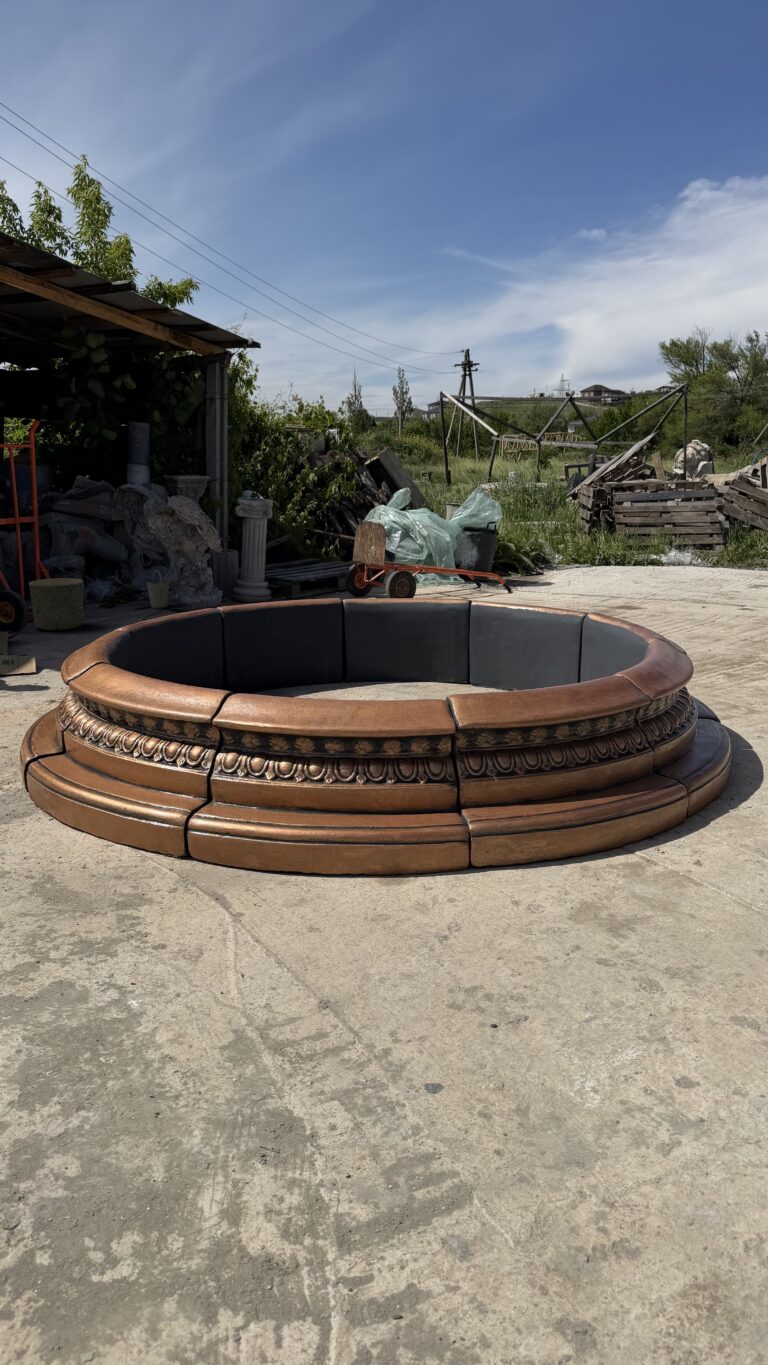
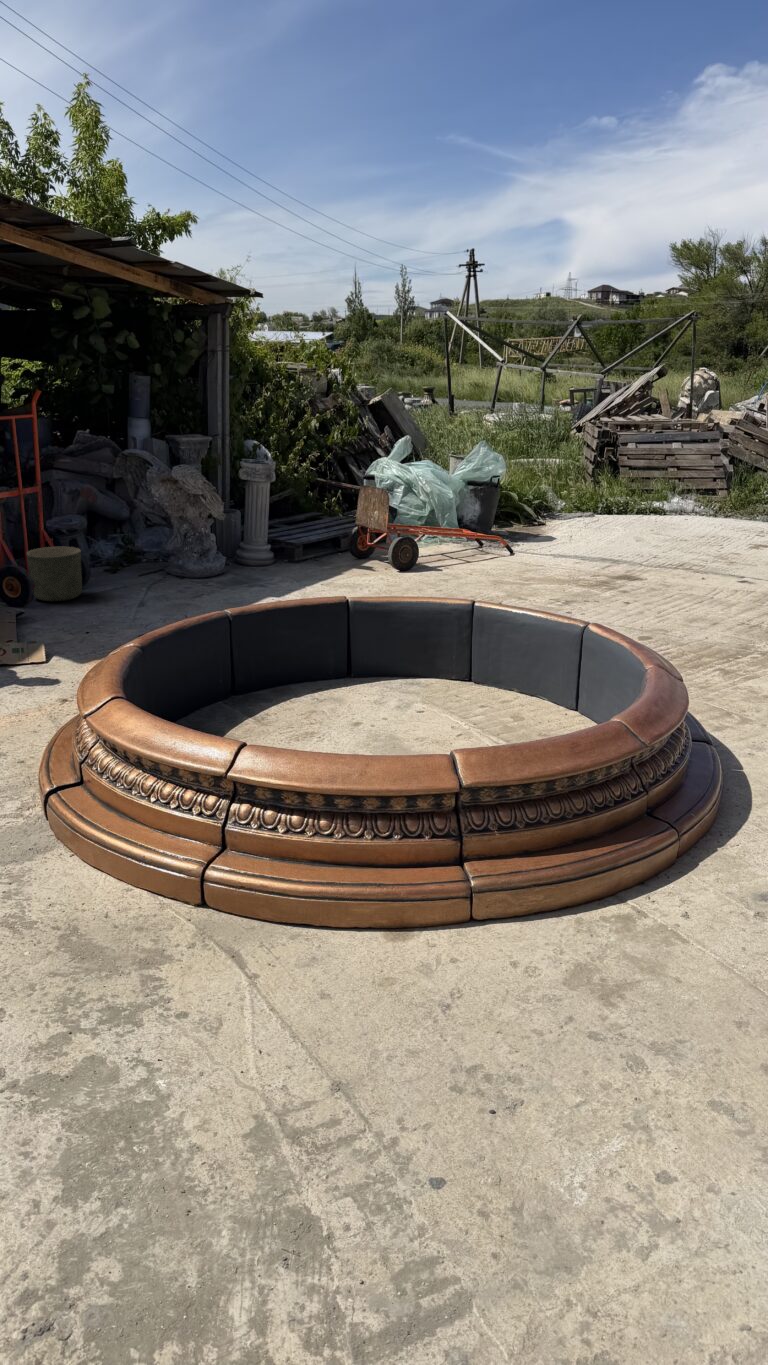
bucket: present [147,571,169,608] -> none [144,532,167,571]

